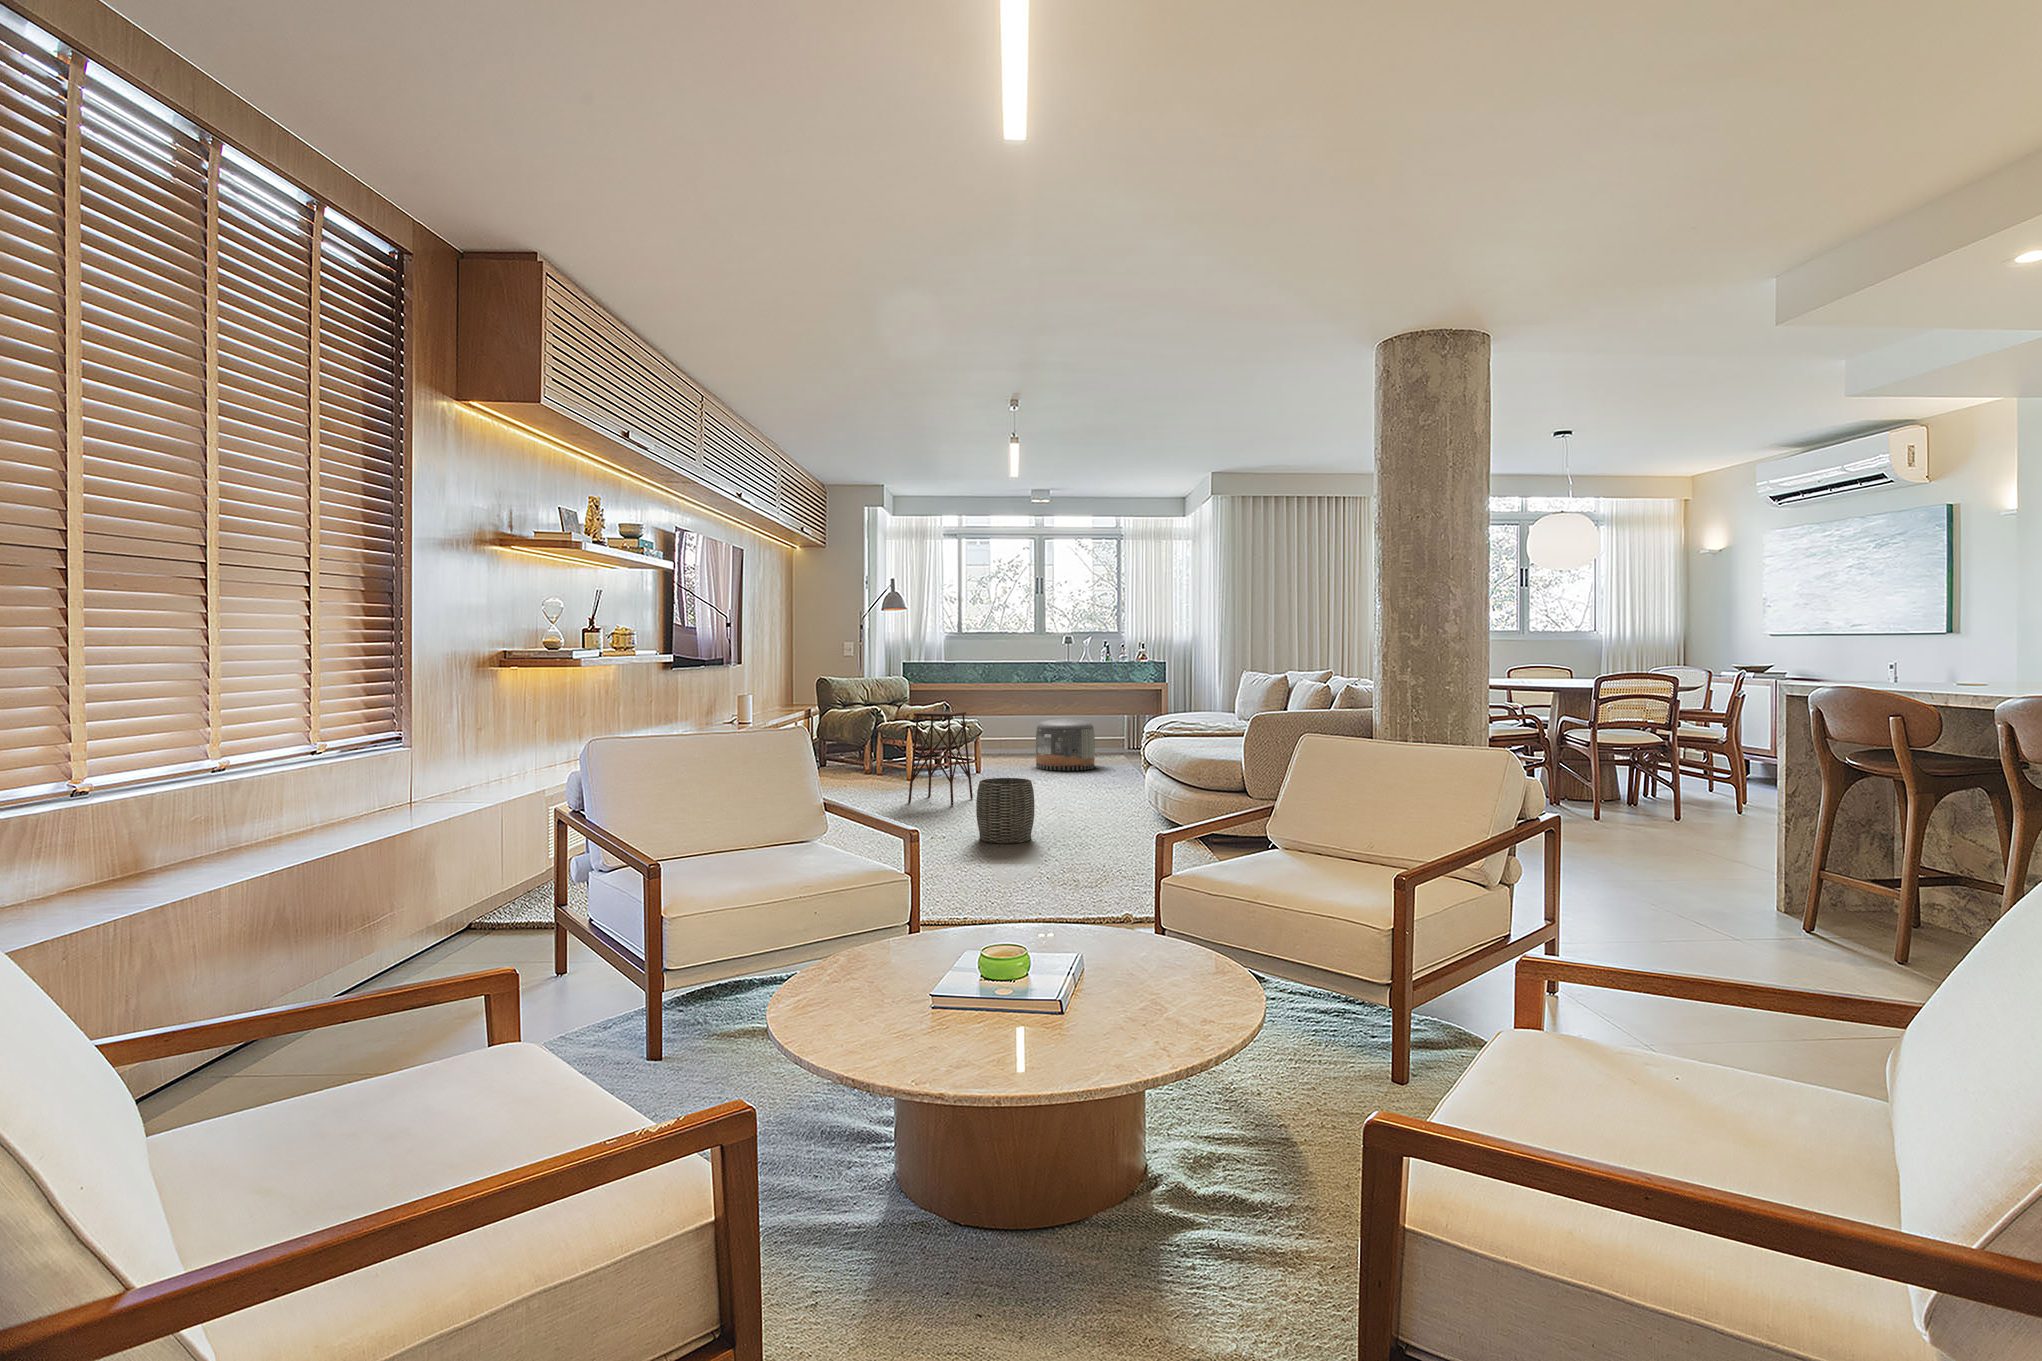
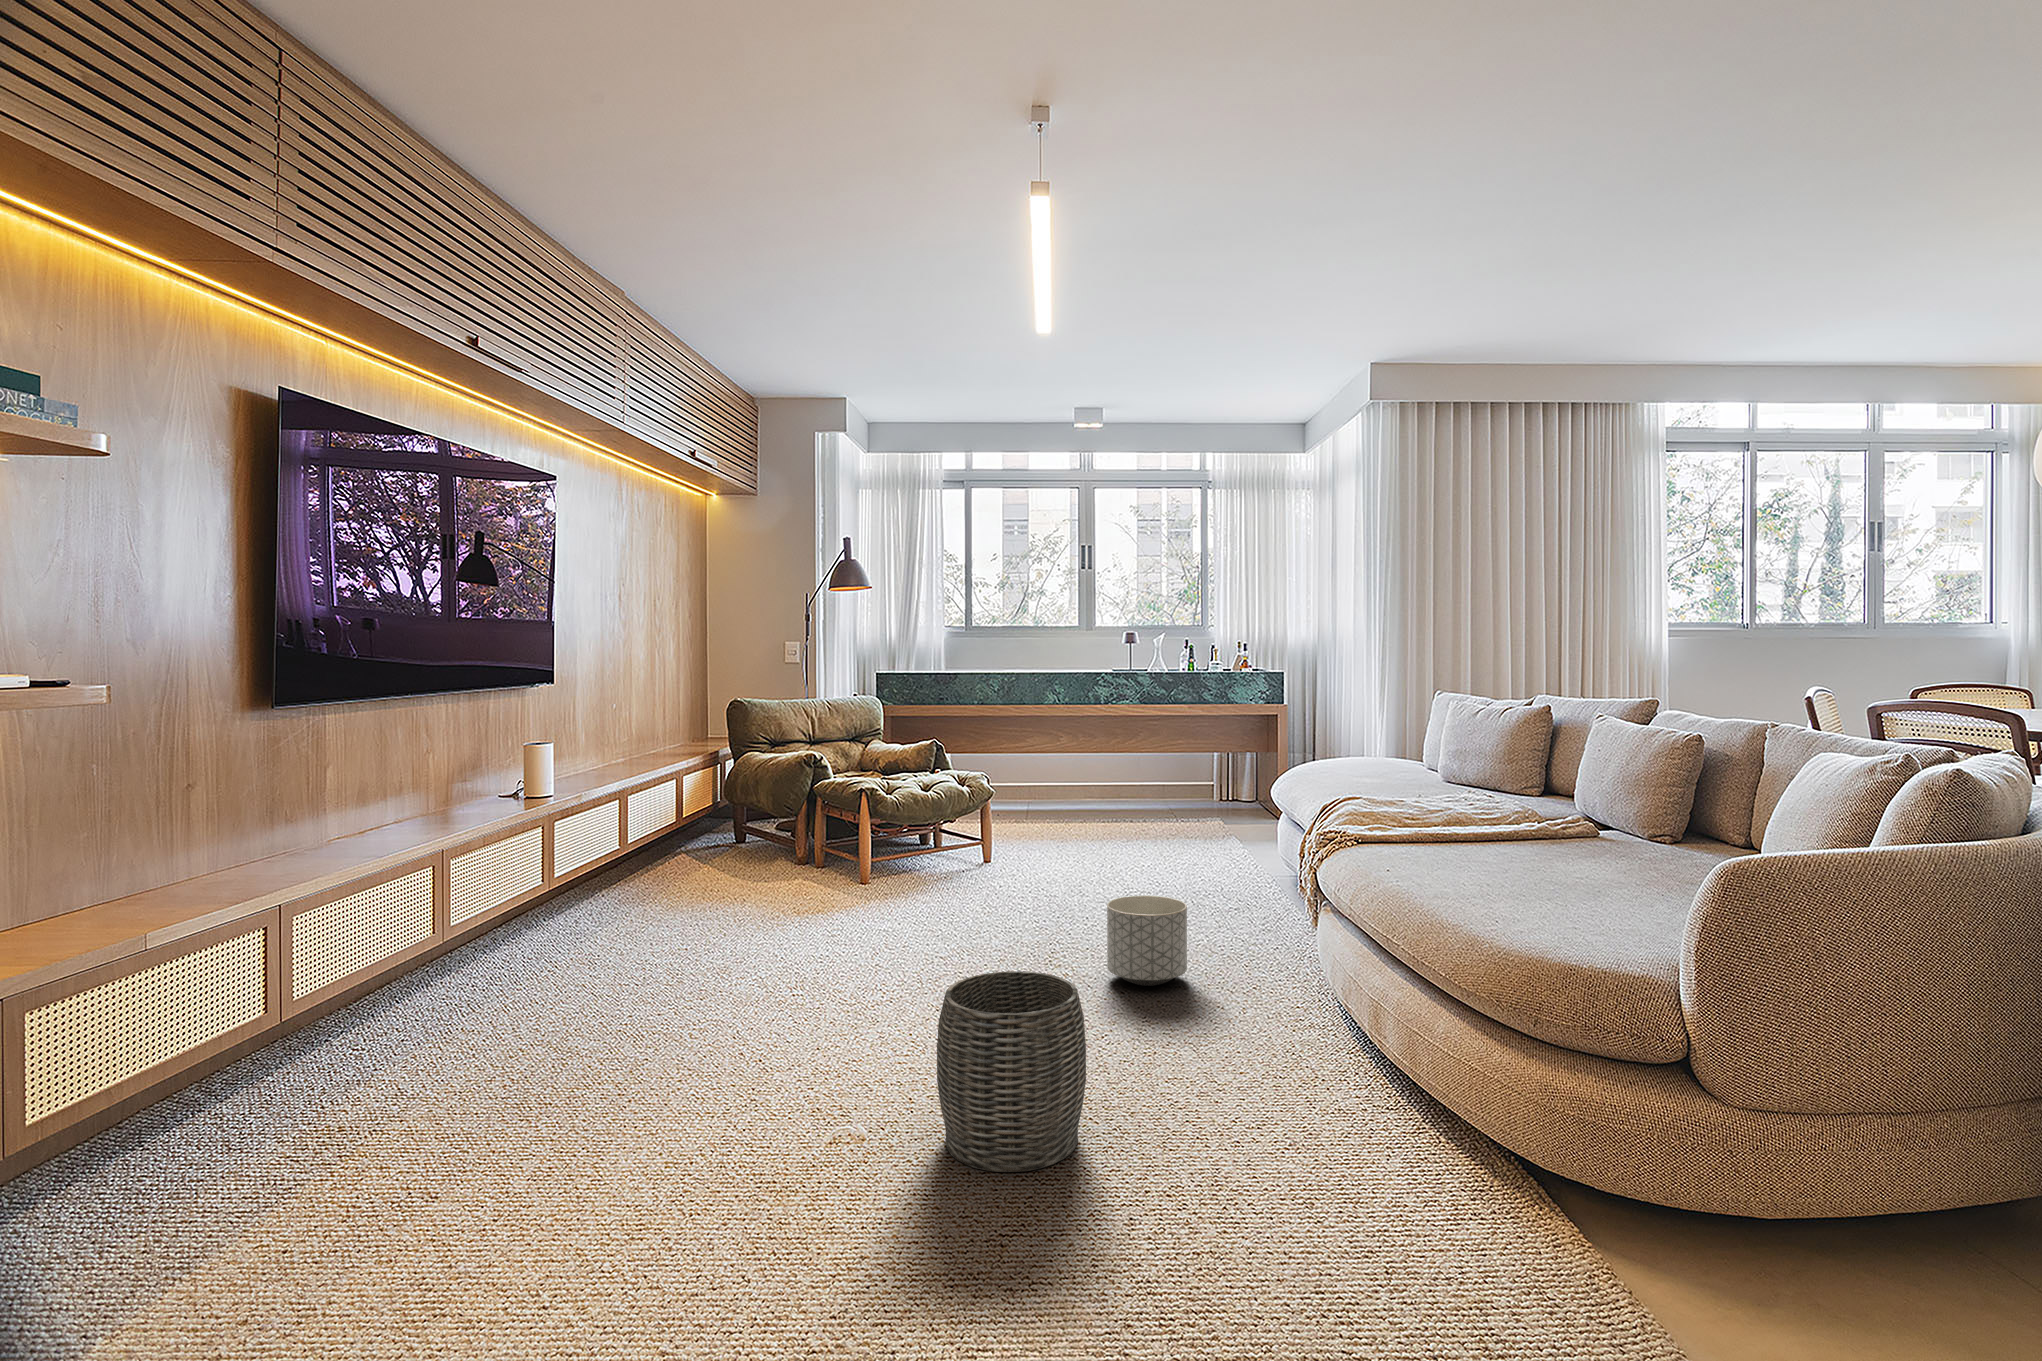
side table: present [908,711,973,805] -> none [832,773,964,970]
pouf: present [1036,719,1095,770] -> none [1084,766,1181,854]
planter: none [1046,769,1084,809] -> present [1107,896,1187,986]

